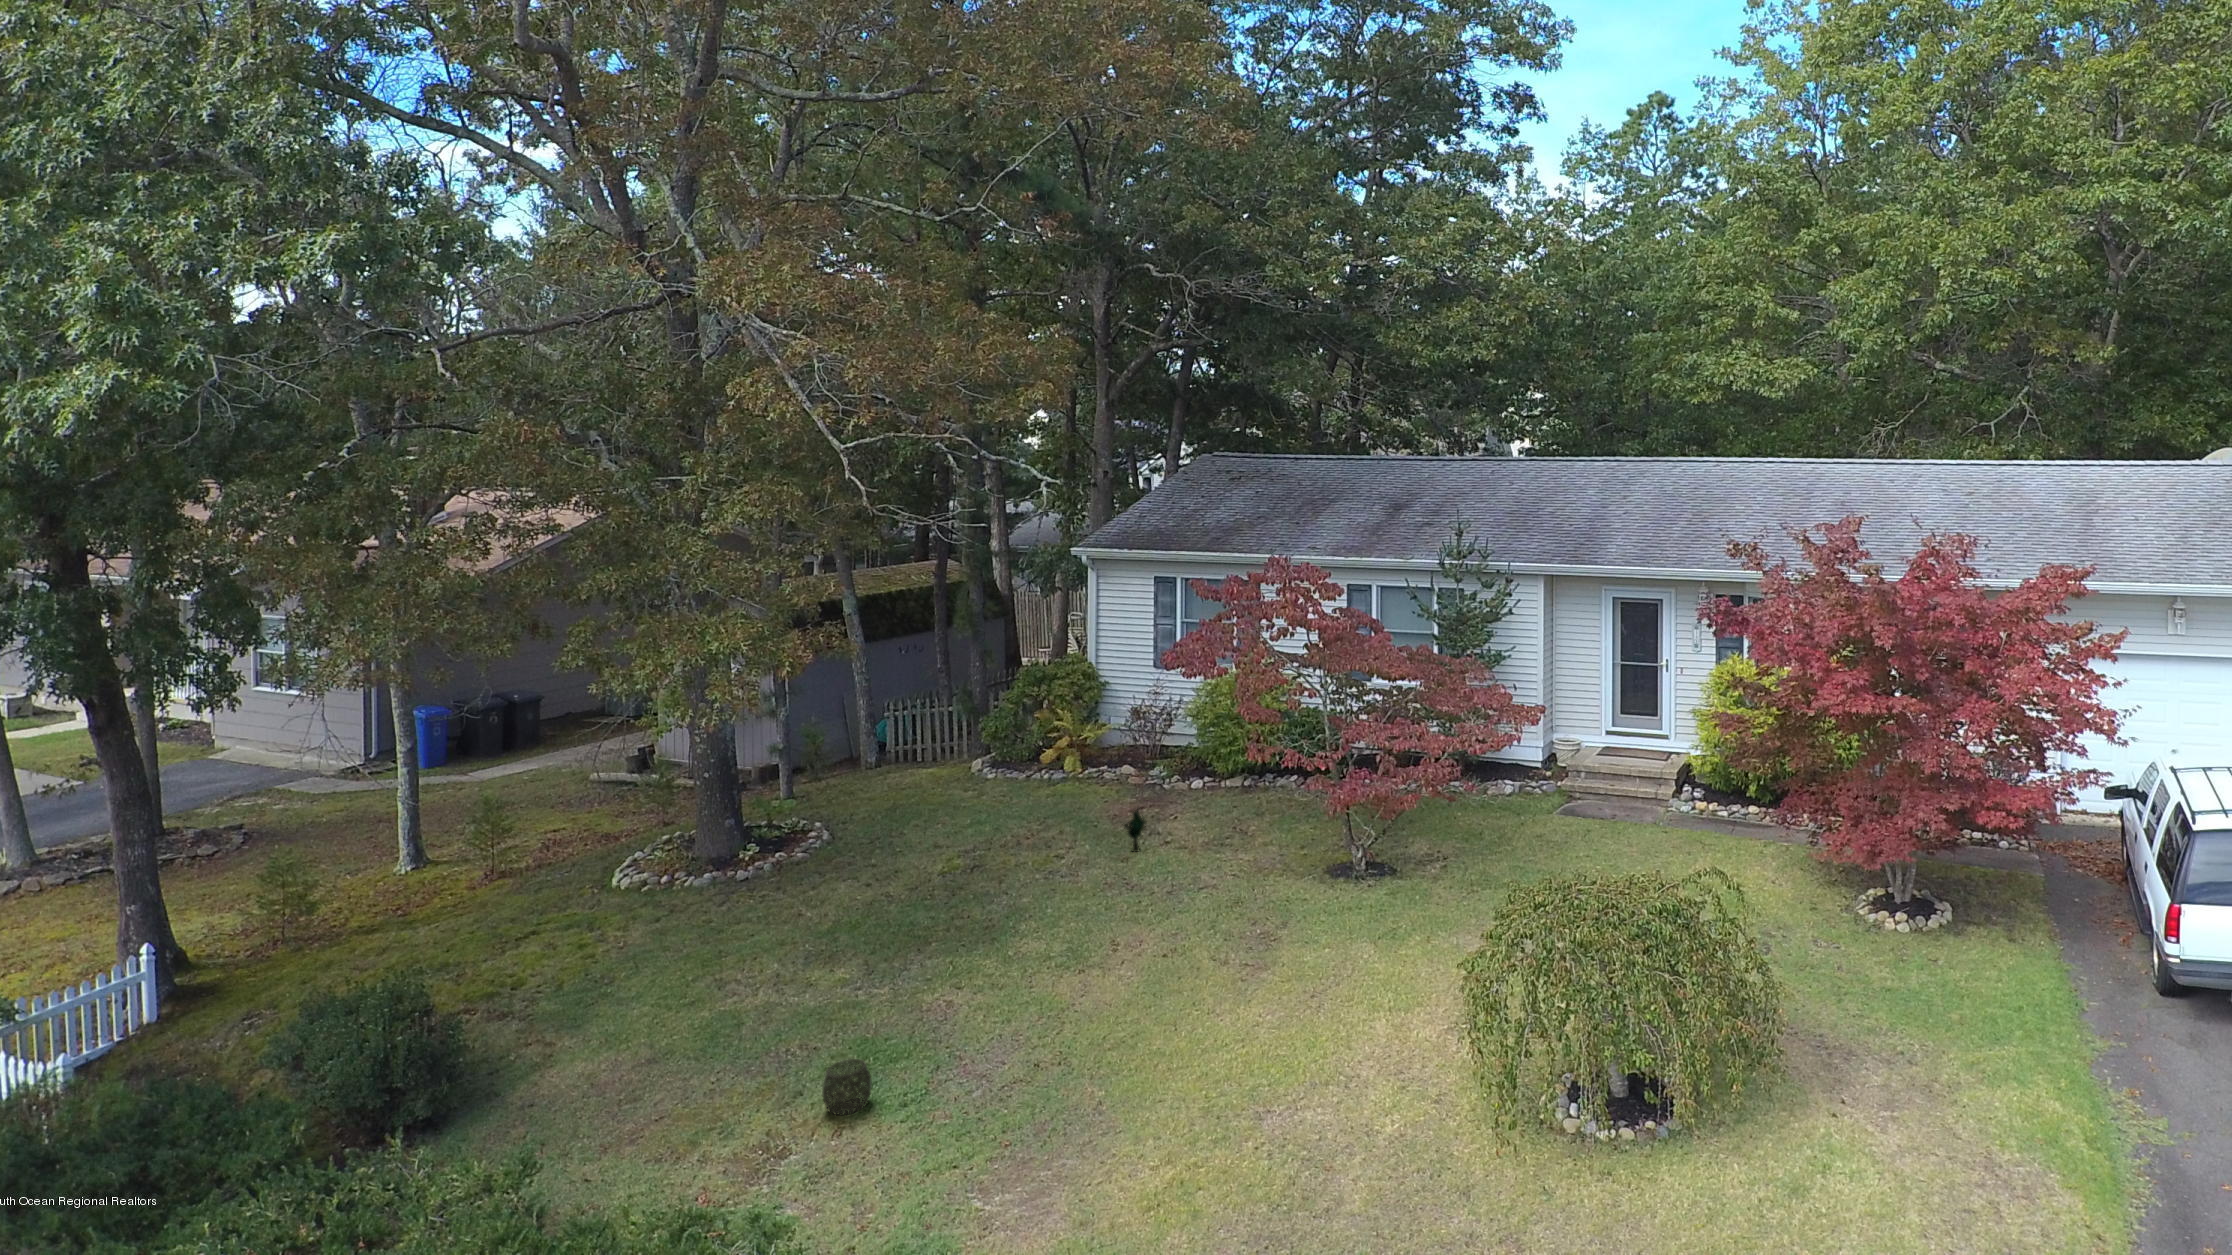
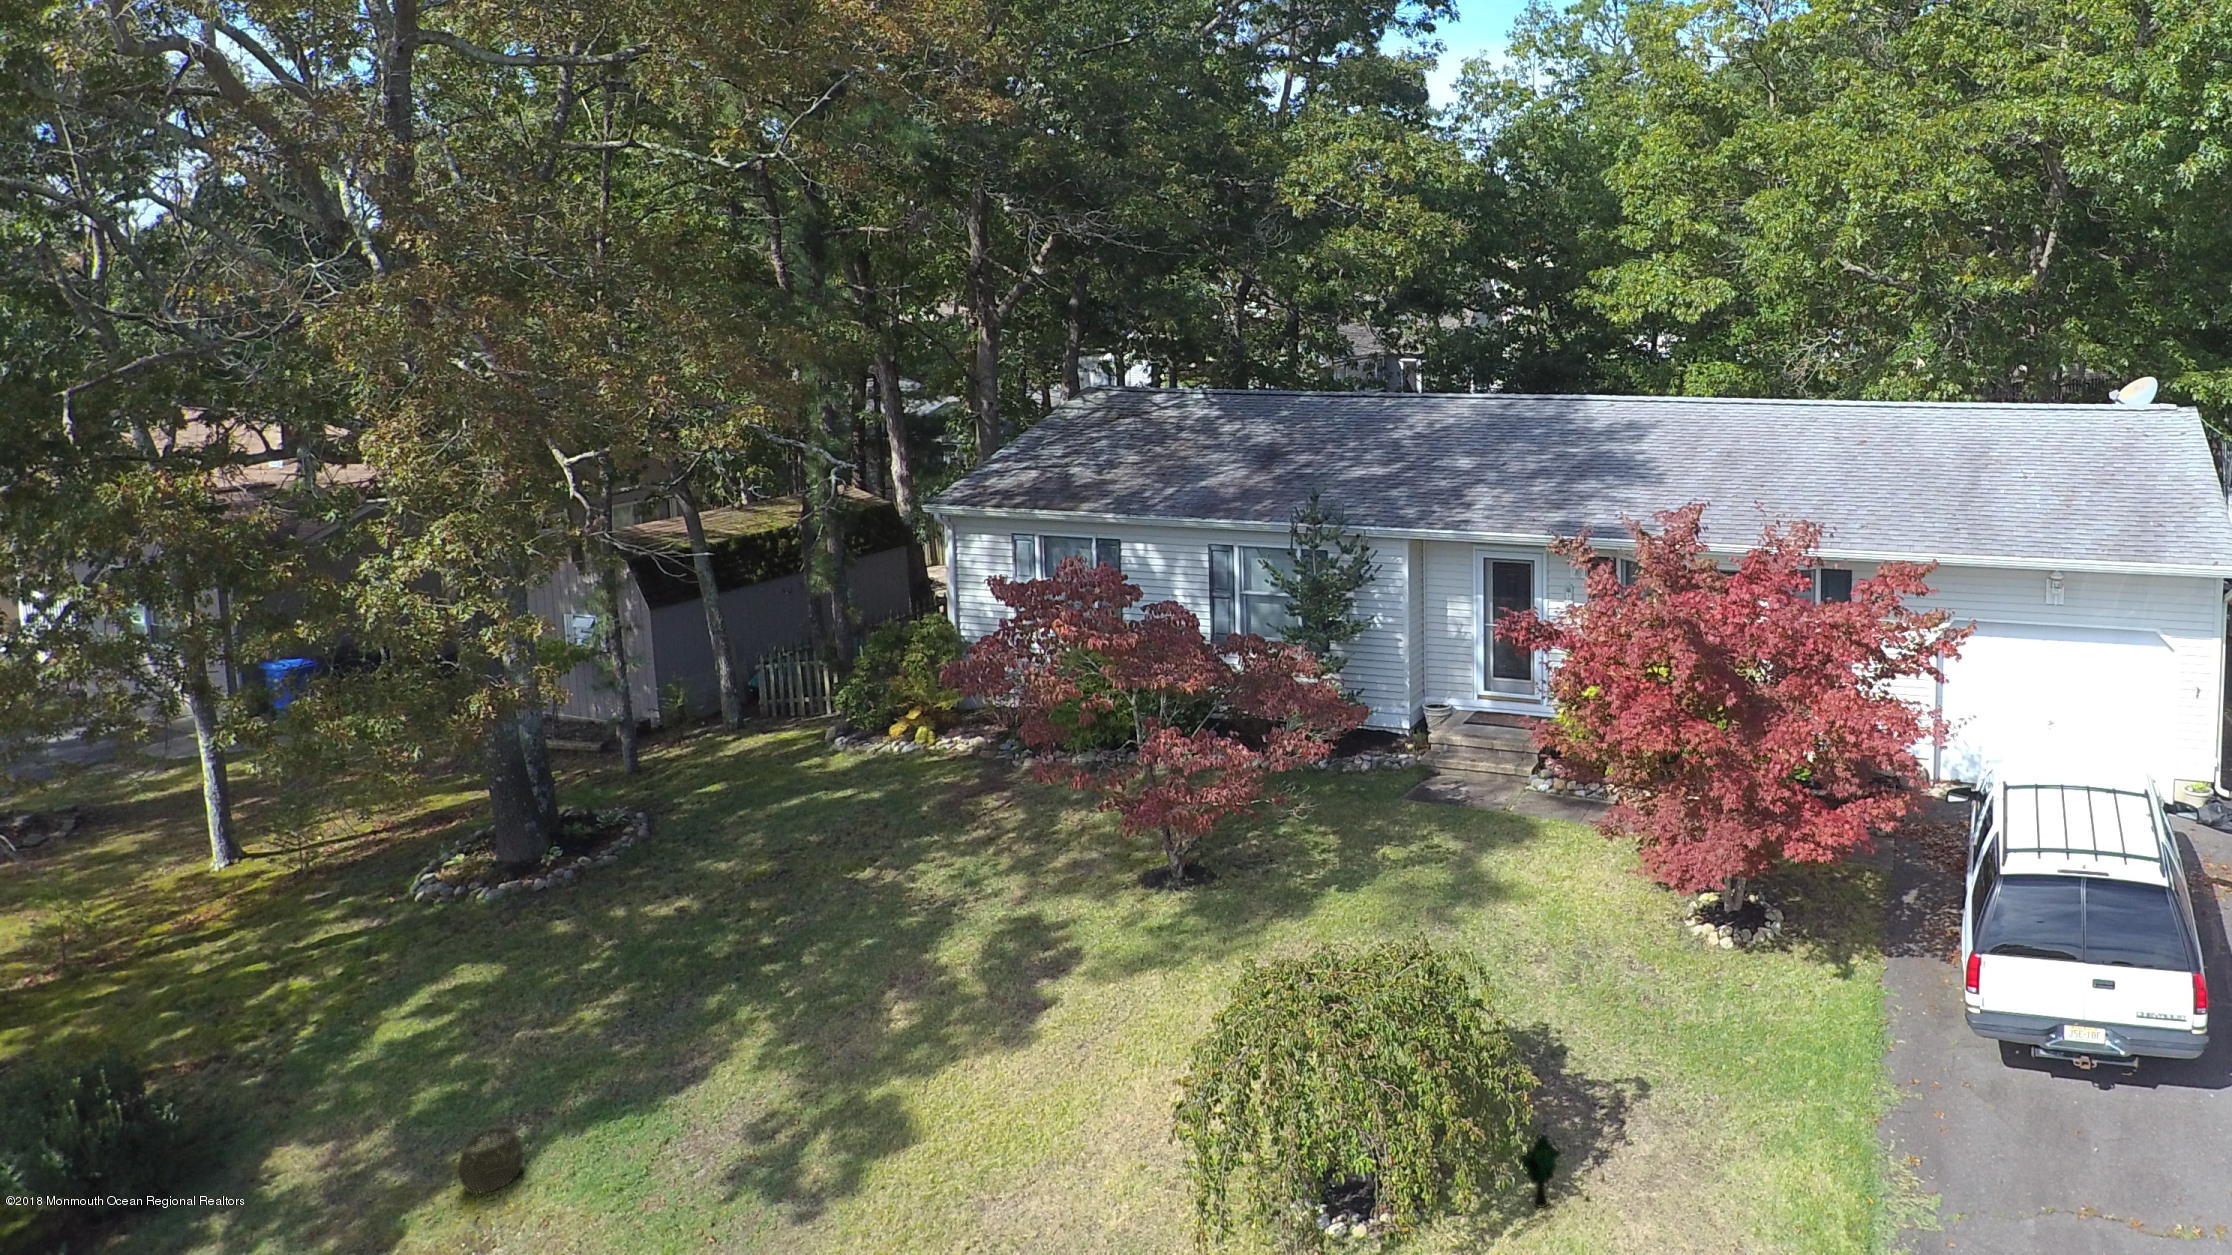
decorative plant: present [1124,808,1146,852] -> present [1520,1124,1561,1208]

